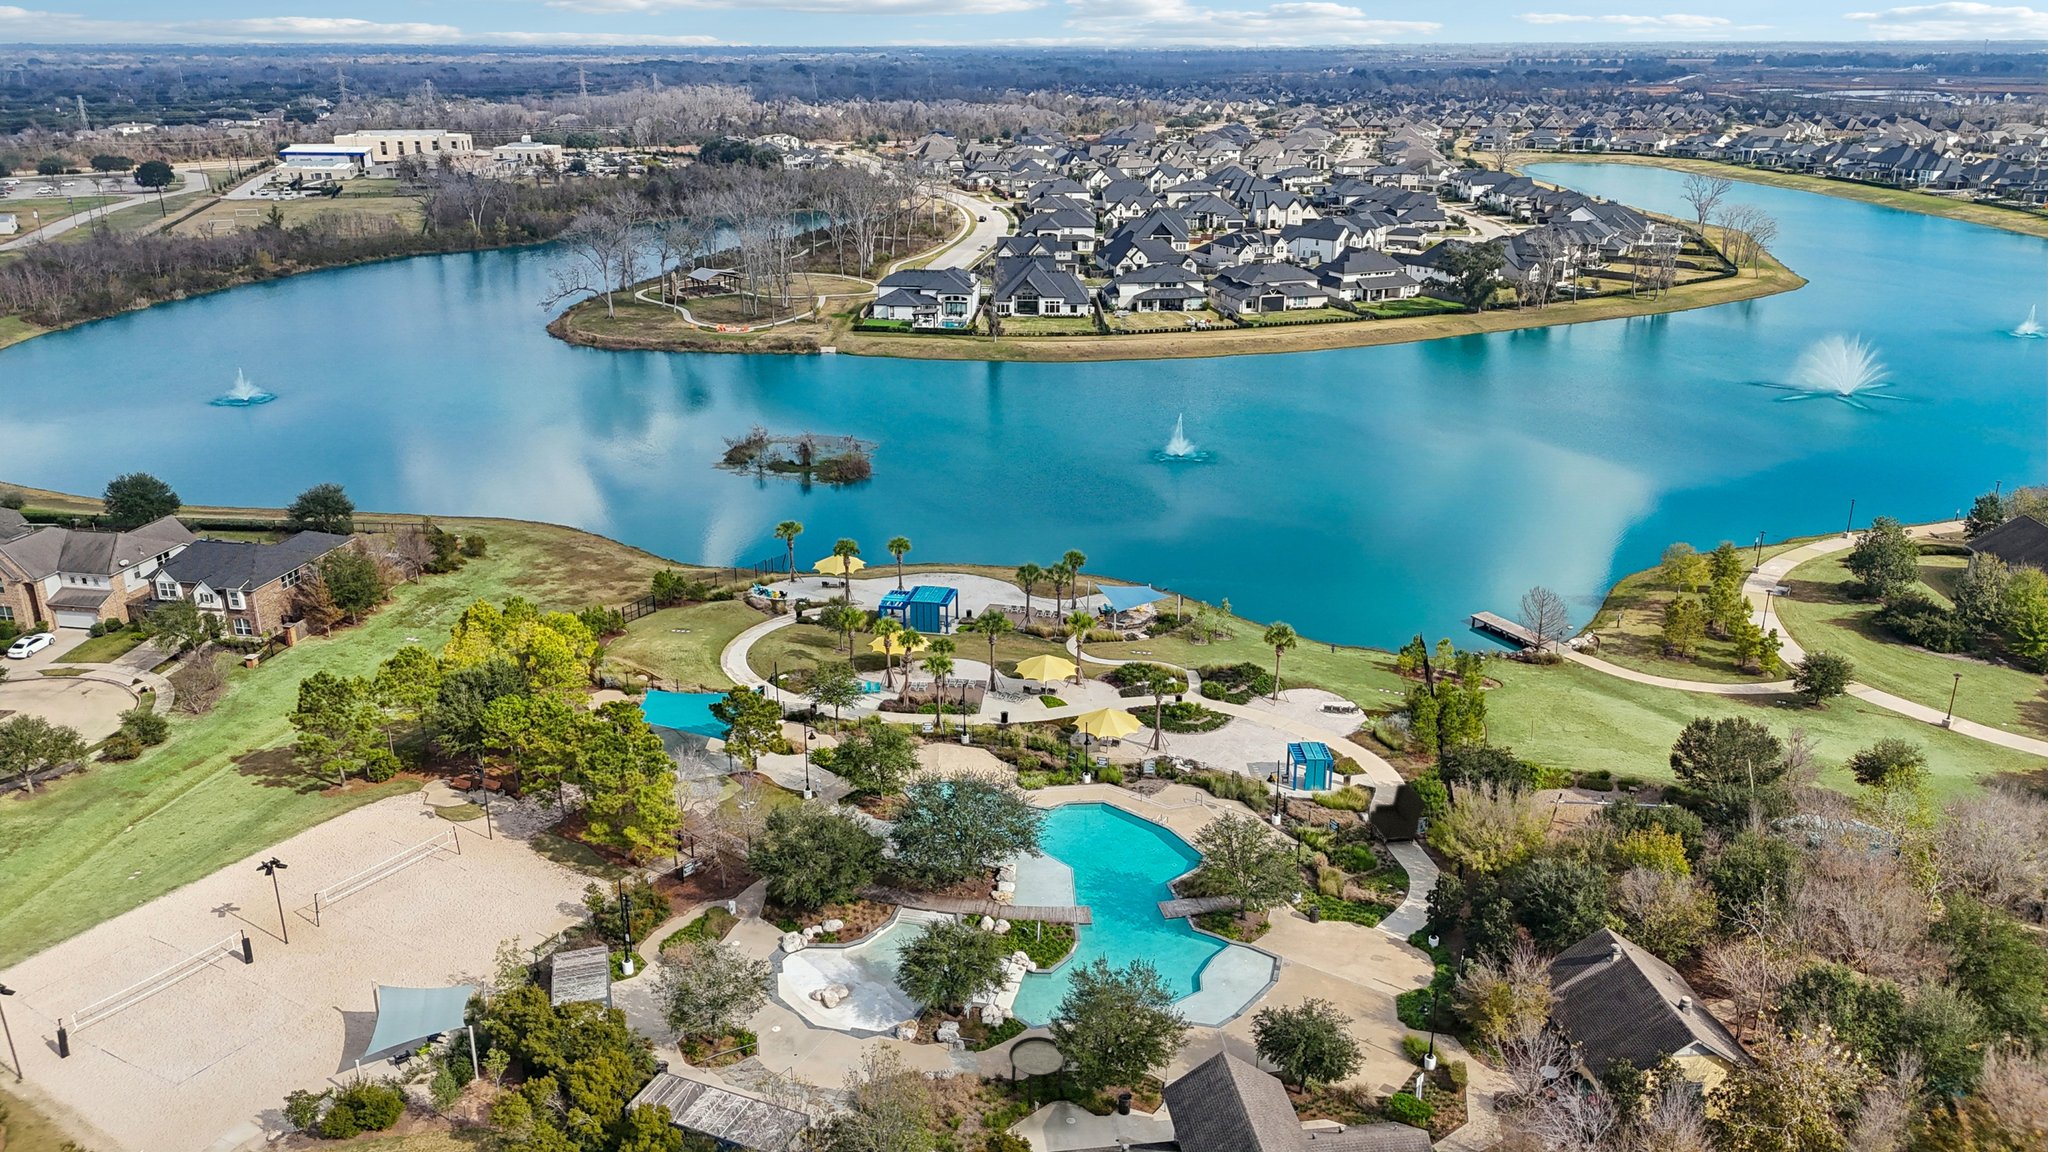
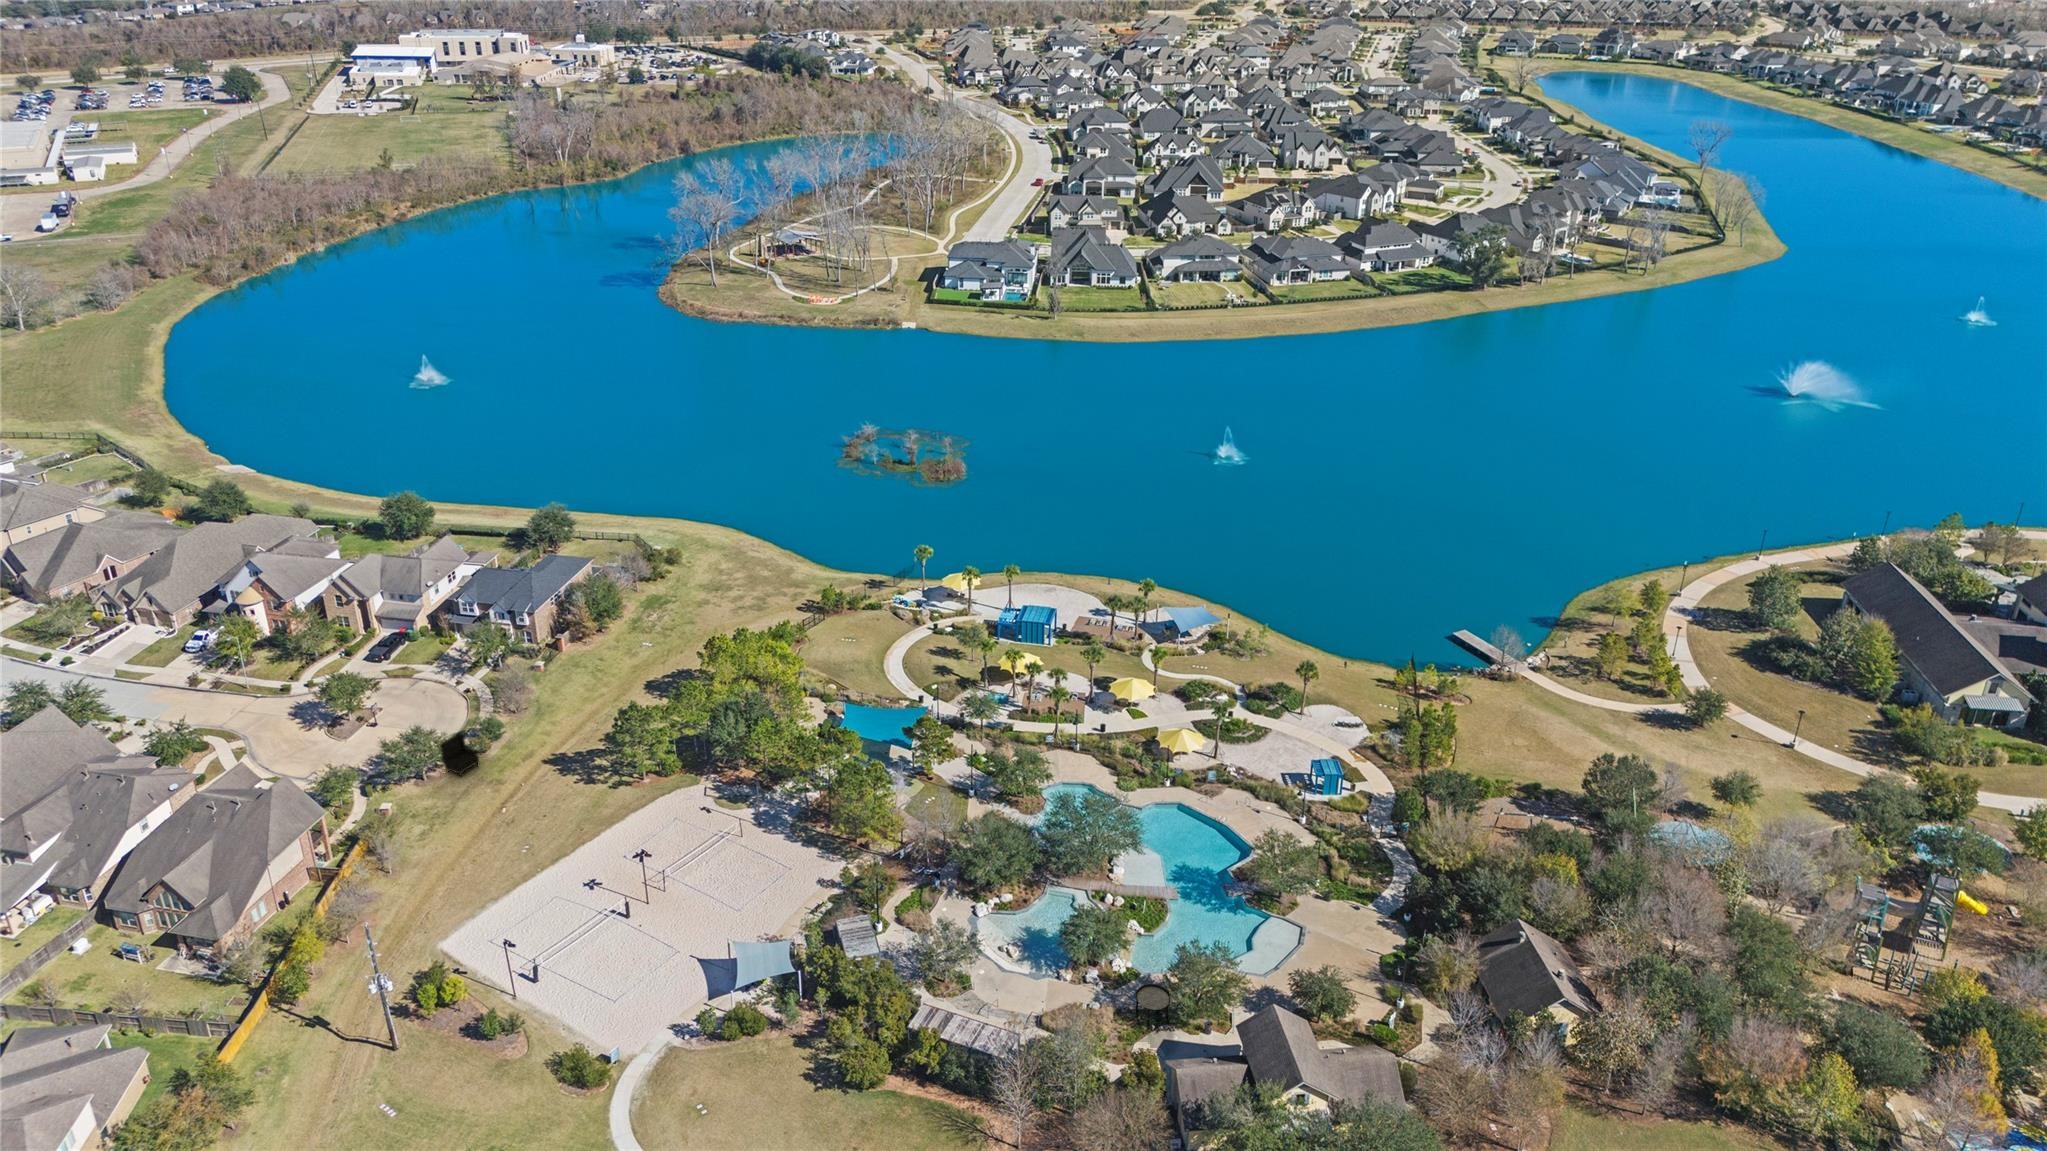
chair: present [1369,784,1425,844] -> present [440,734,480,776]

